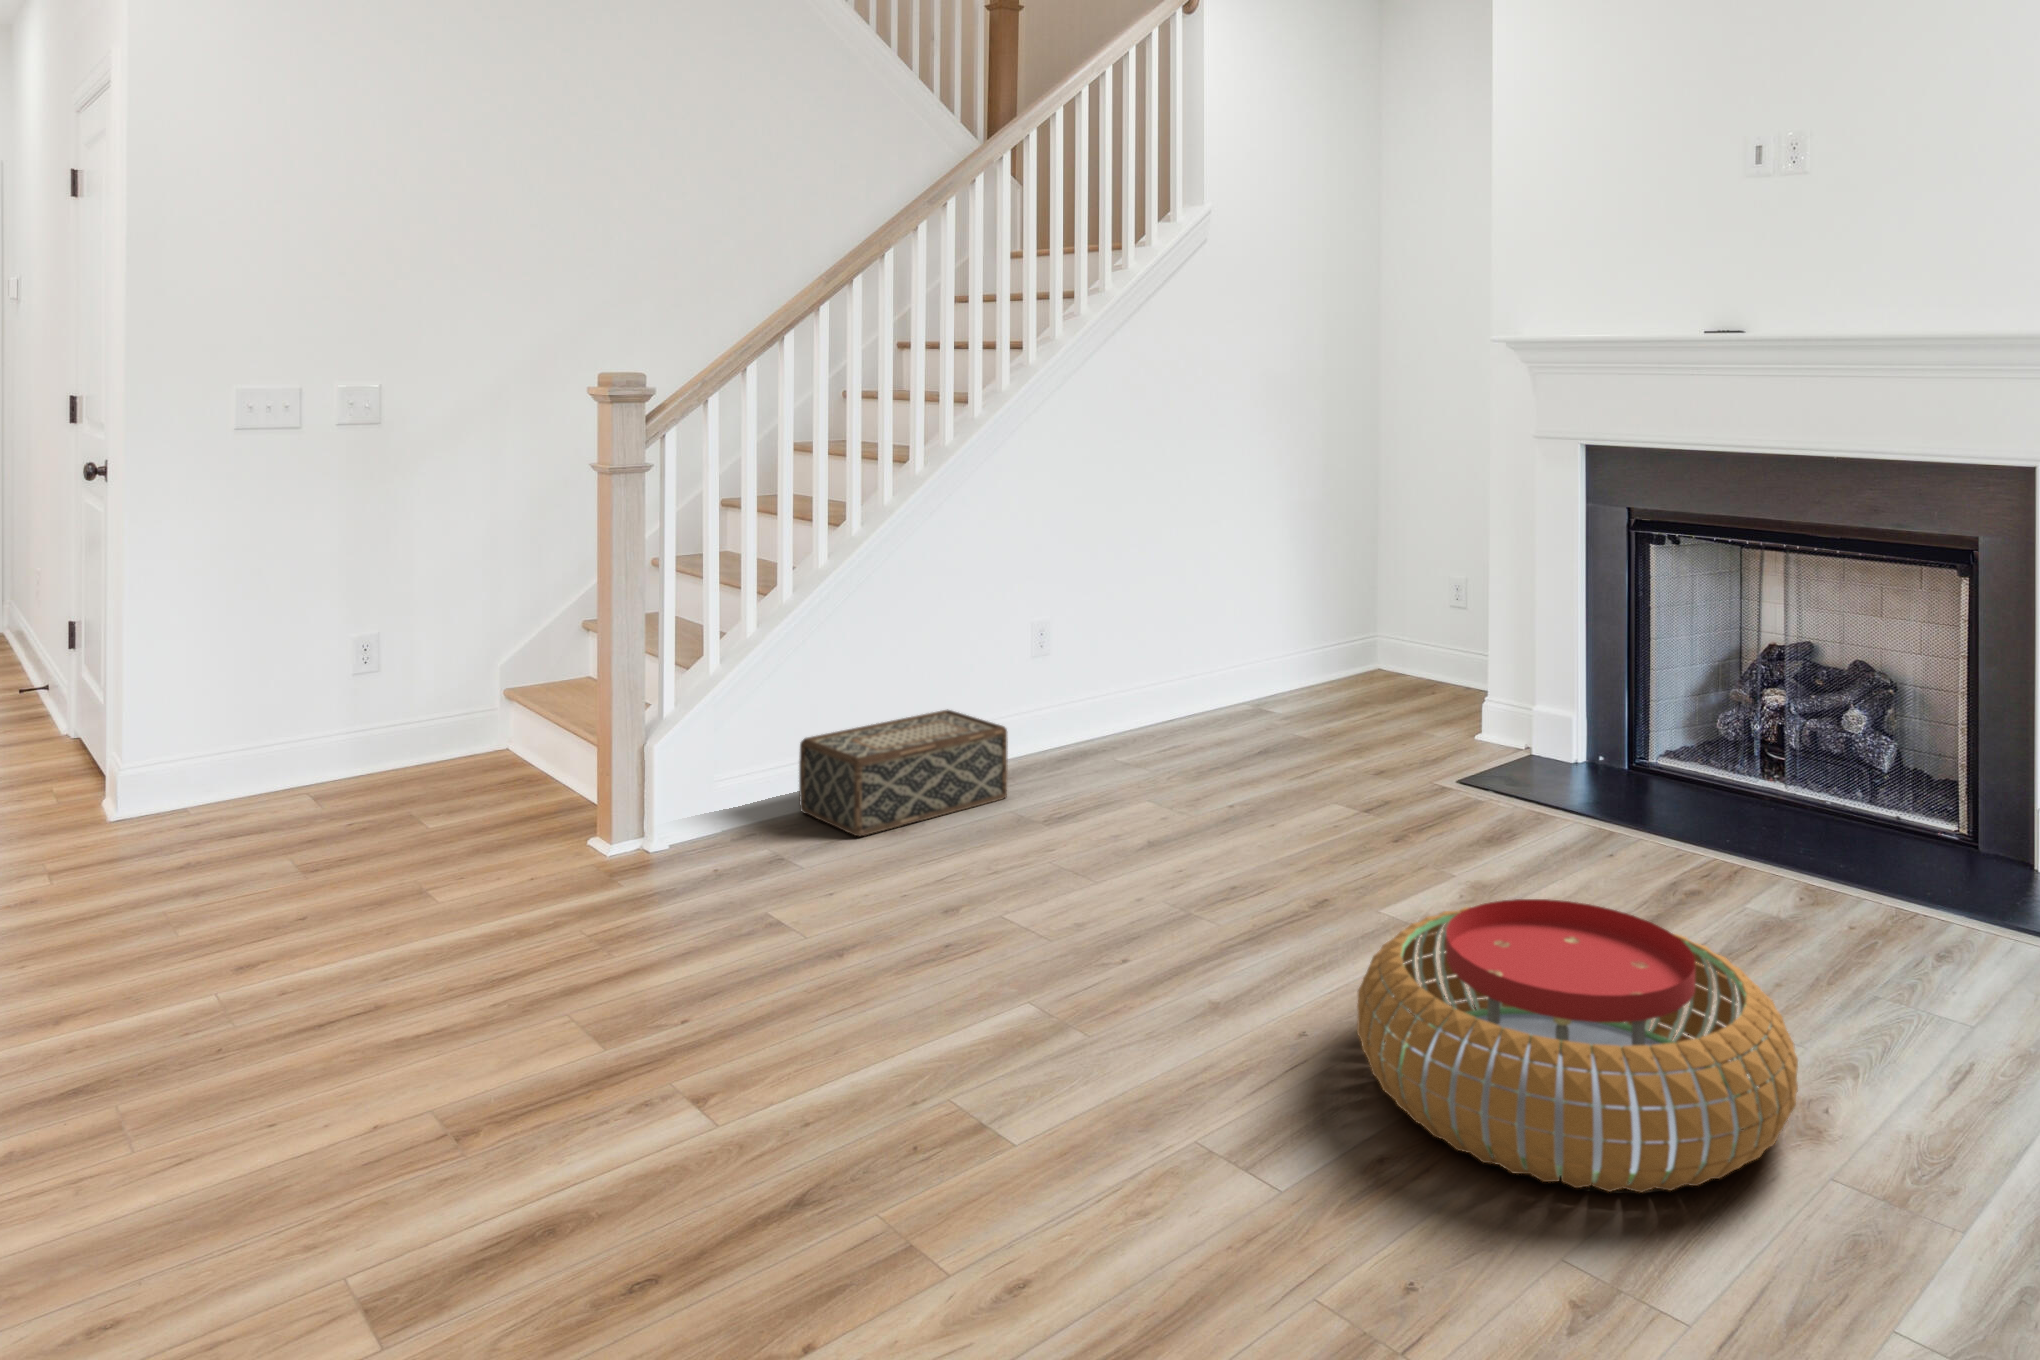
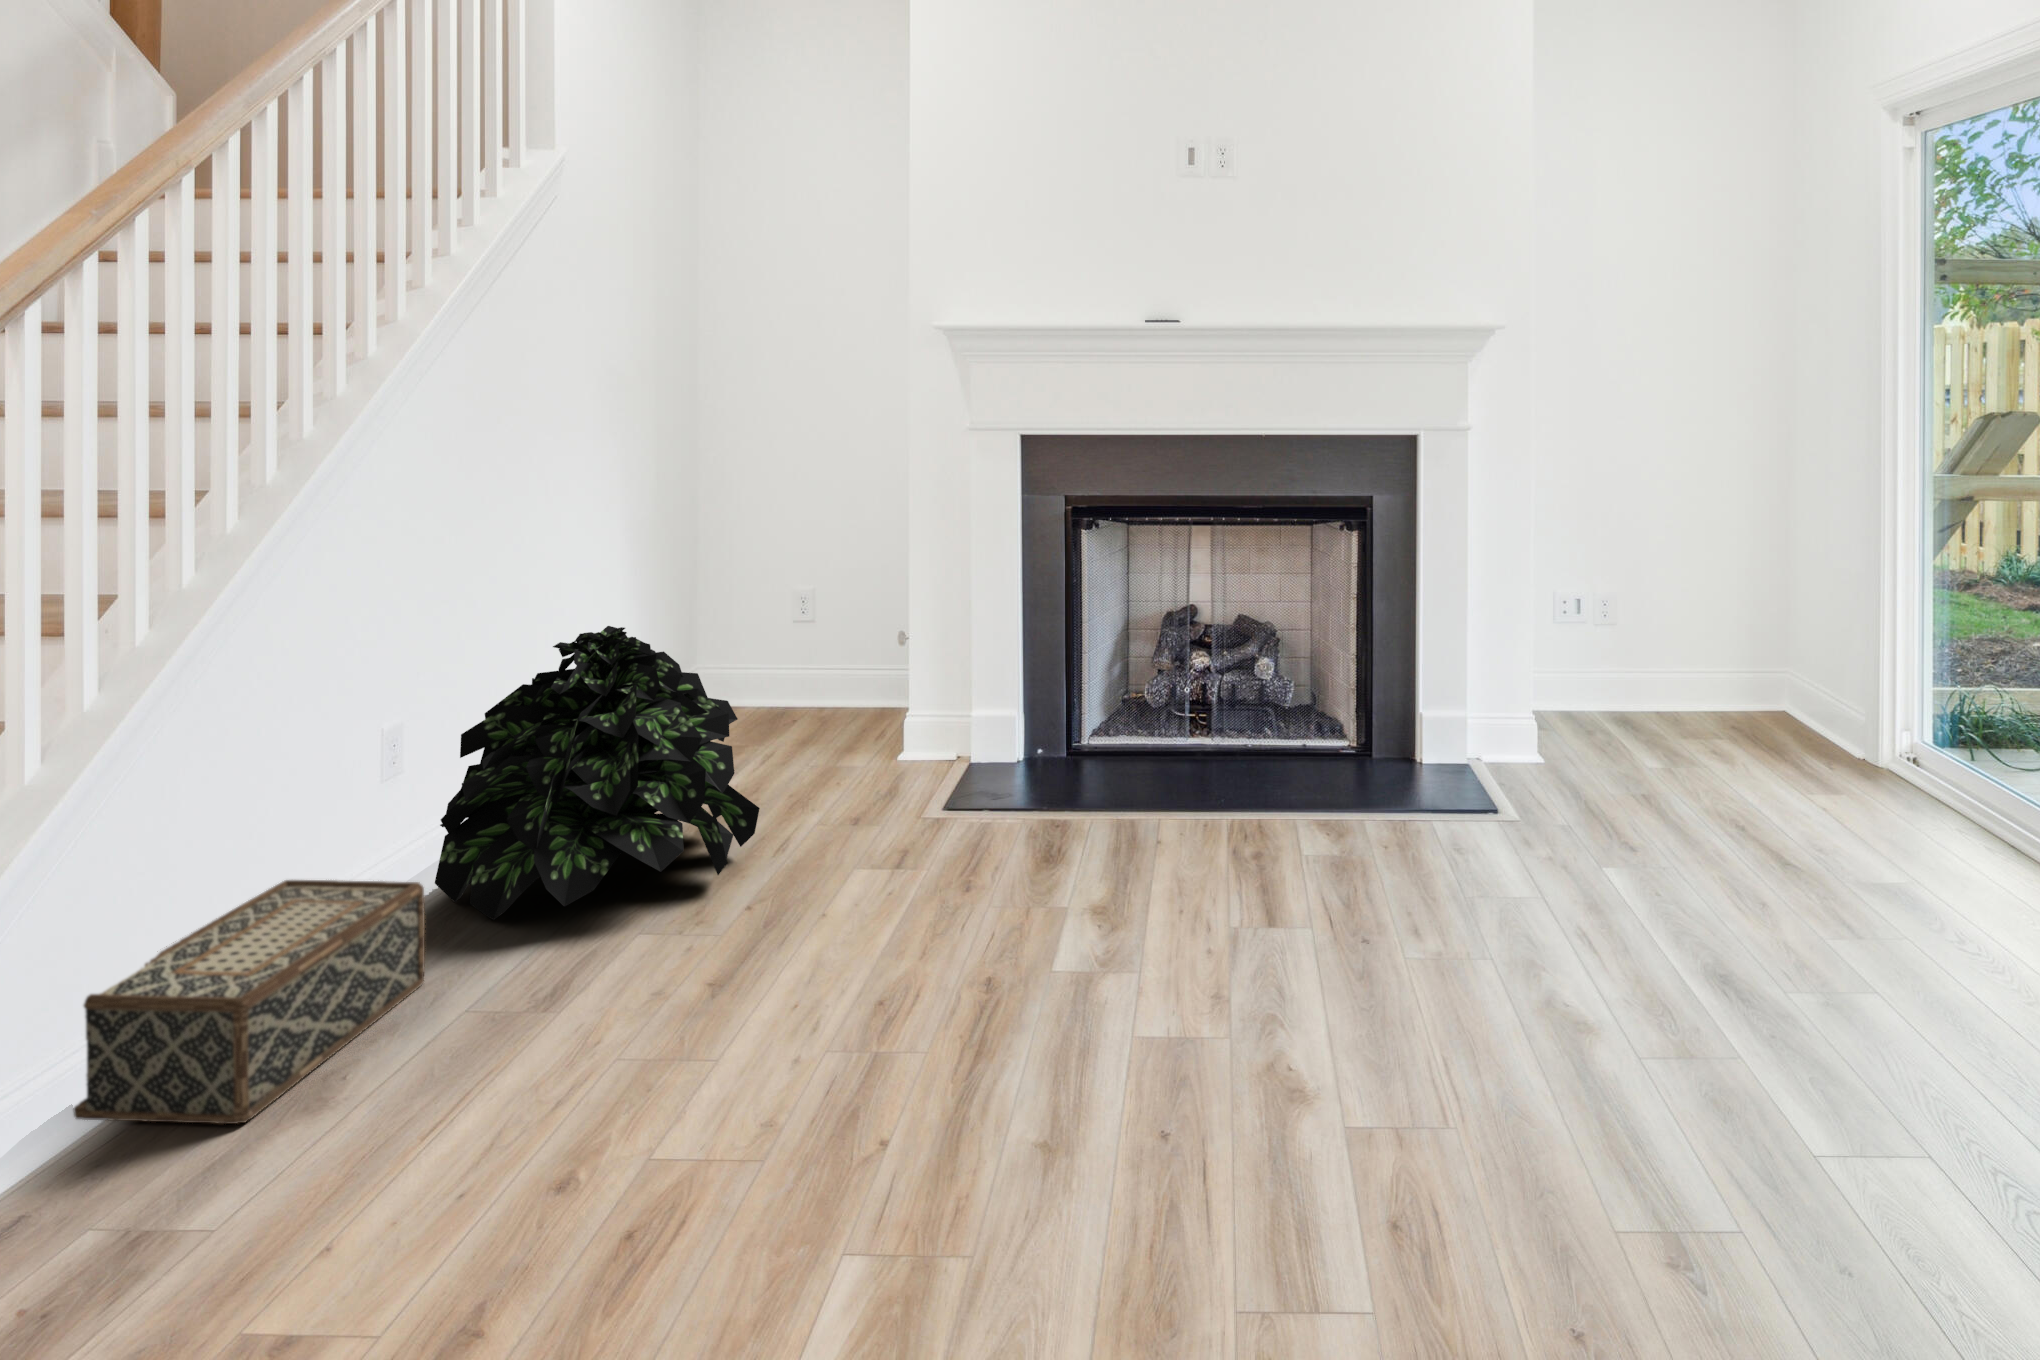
potted plant: none [1061,576,1279,784] -> present [435,626,760,920]
pouf: present [1357,899,1798,1192] -> none [1197,902,1622,1203]

